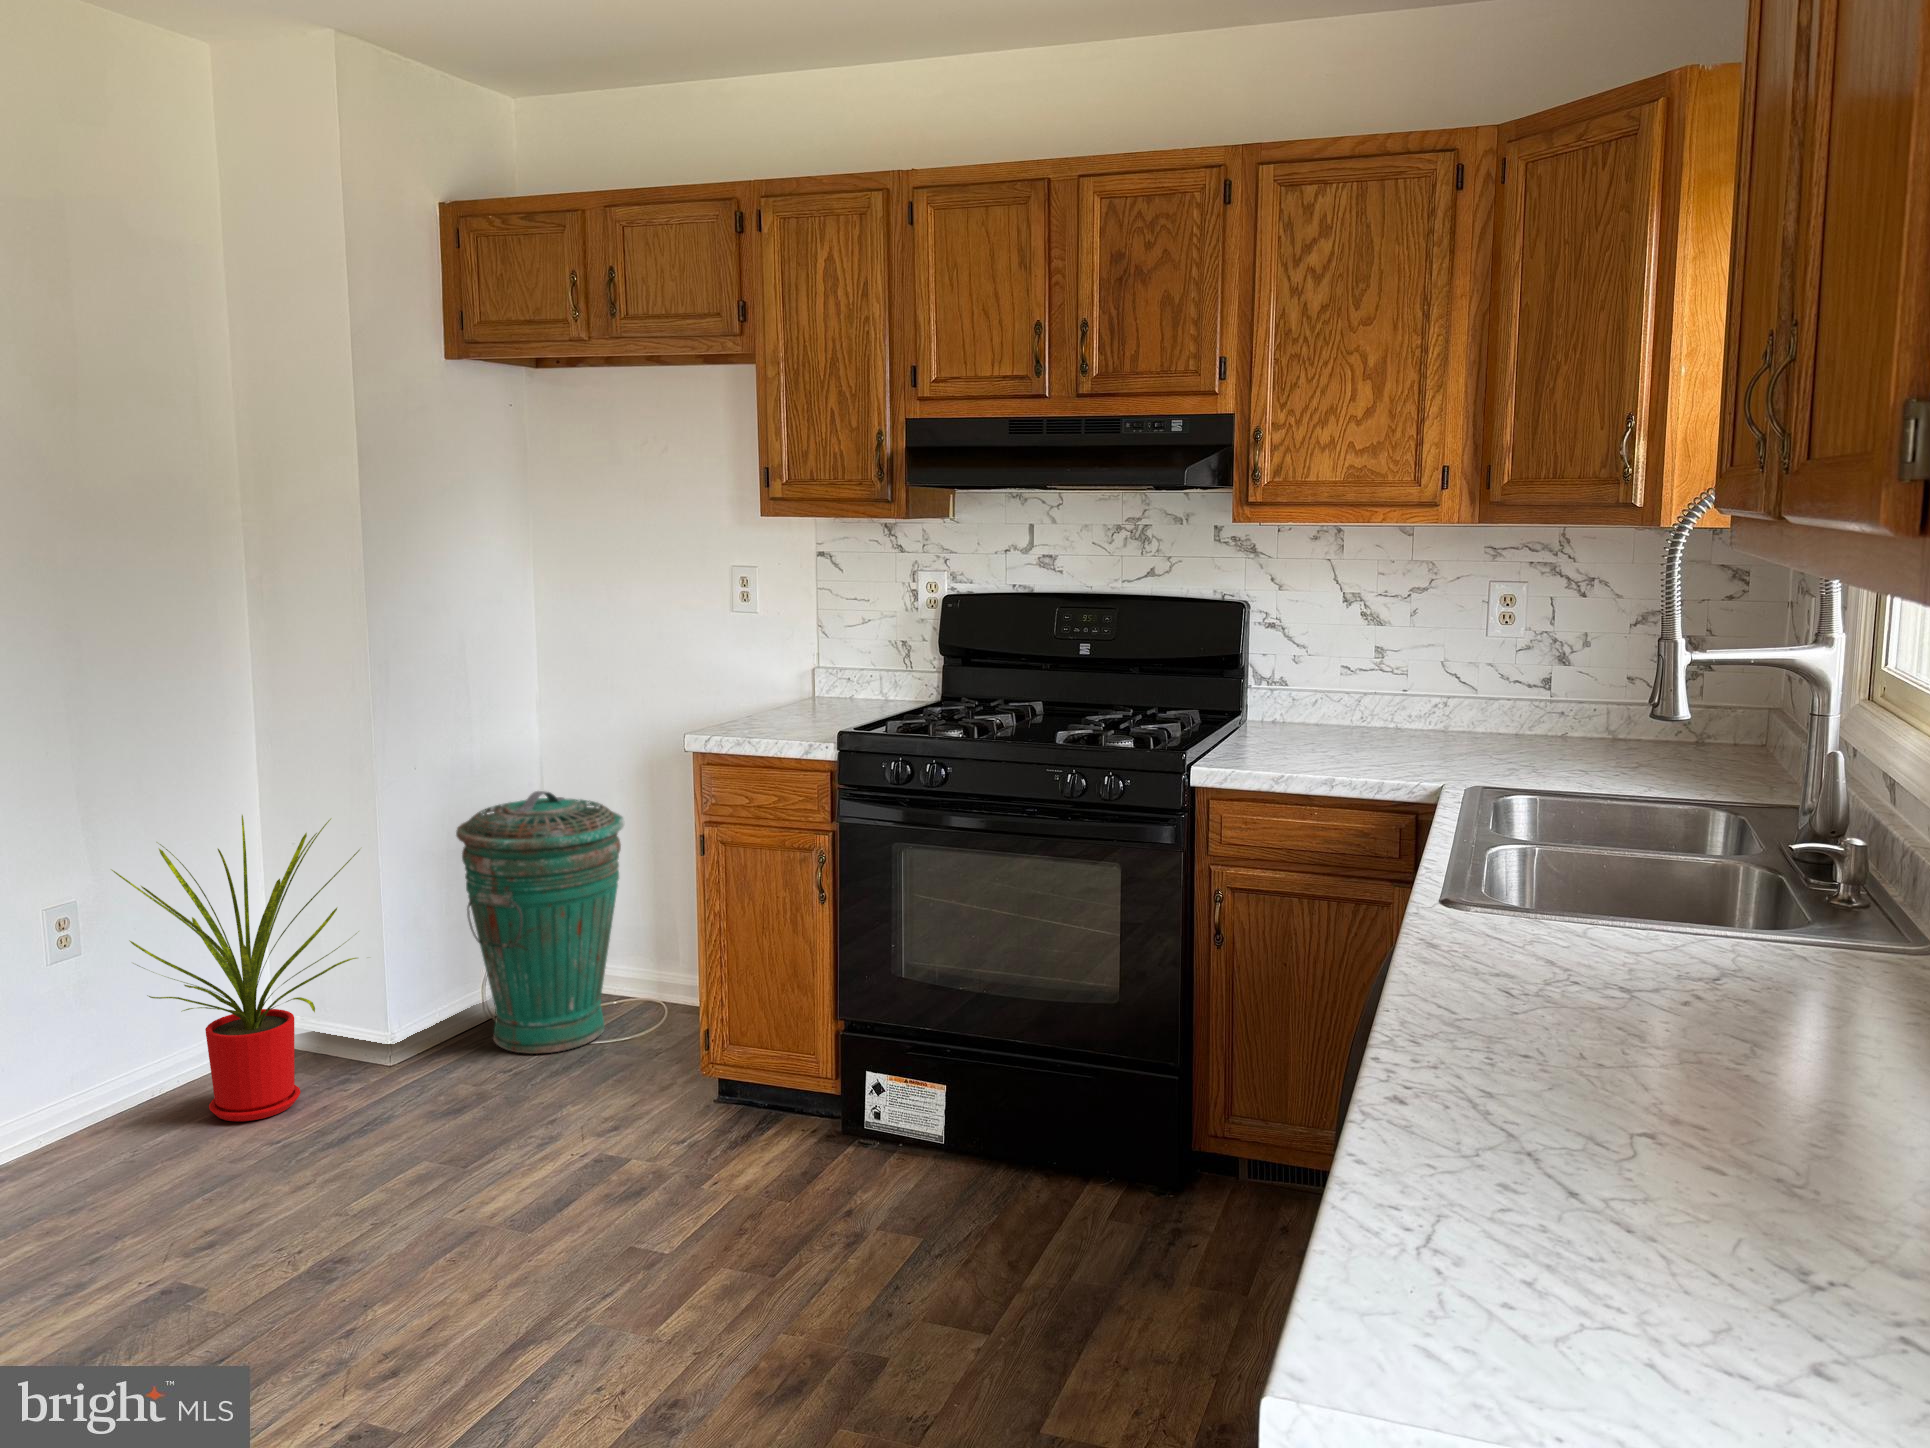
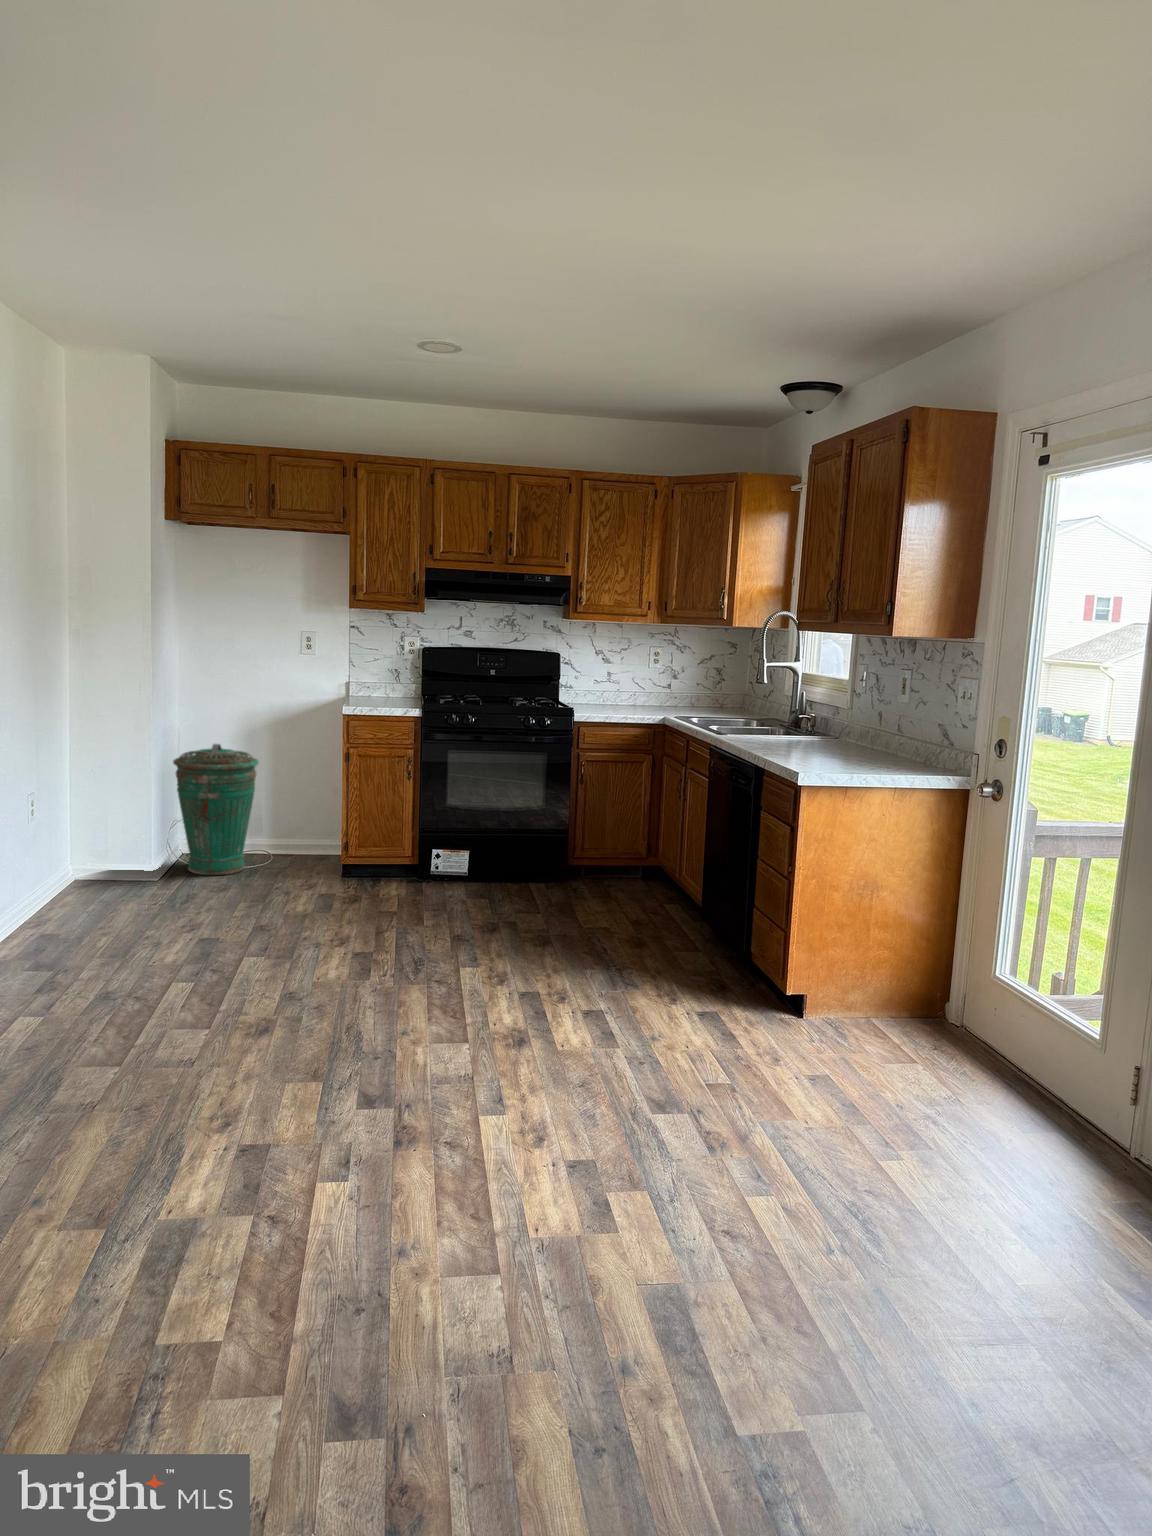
house plant: present [111,815,360,1121] -> none [51,752,168,905]

